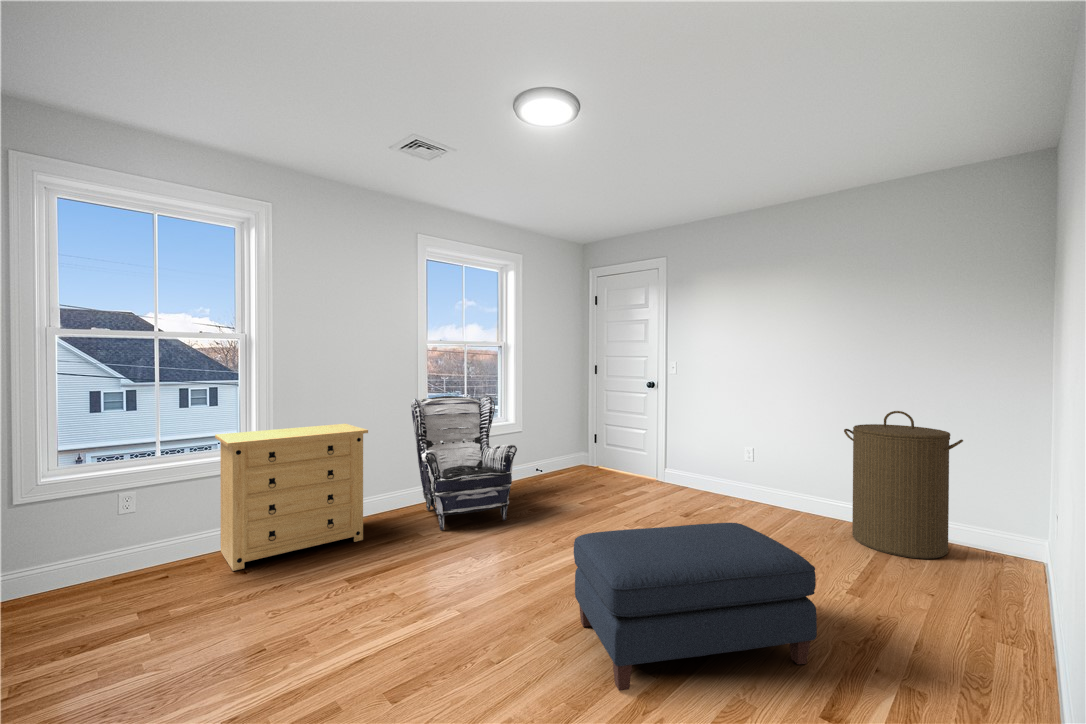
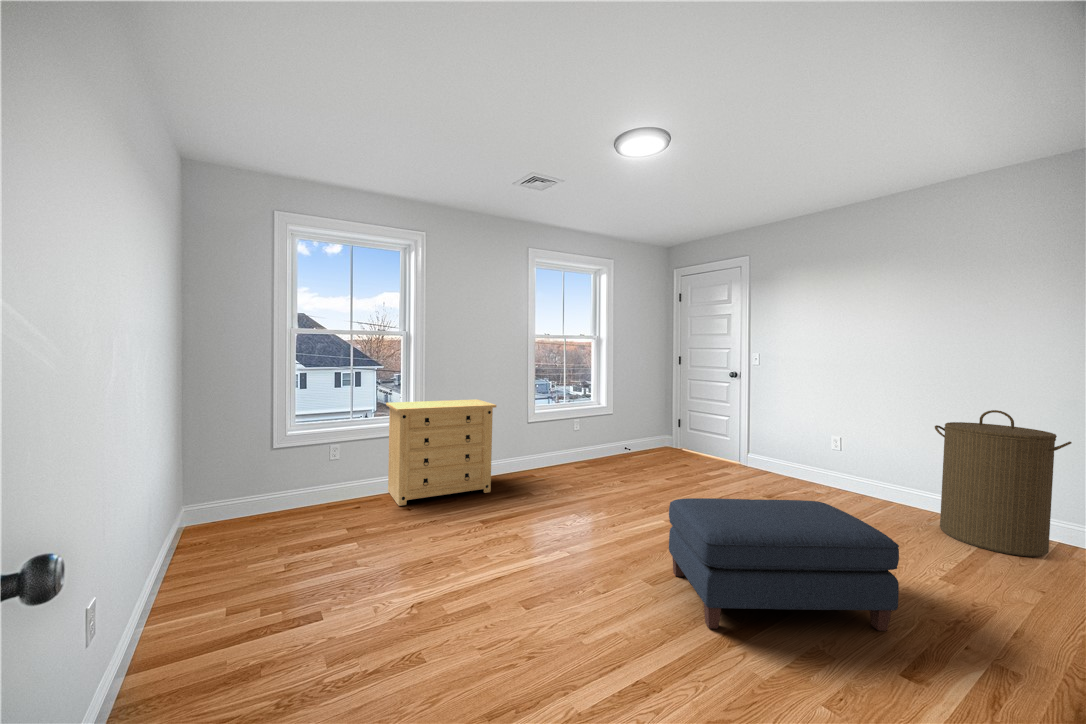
armchair: present [411,396,517,530] -> none [528,381,615,490]

